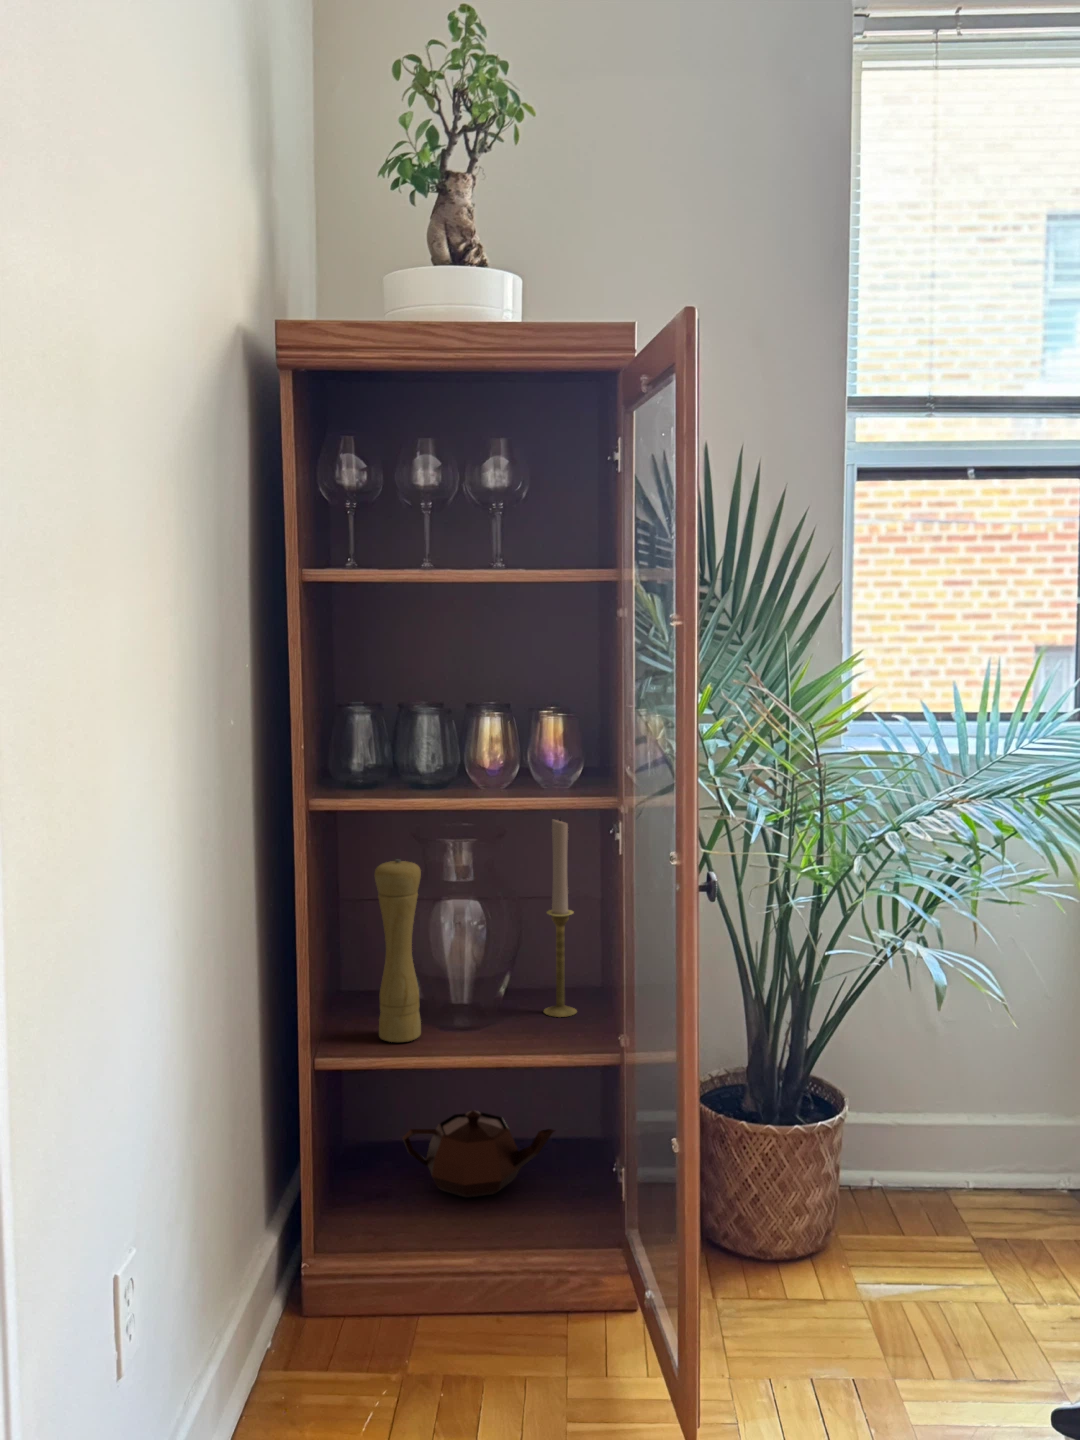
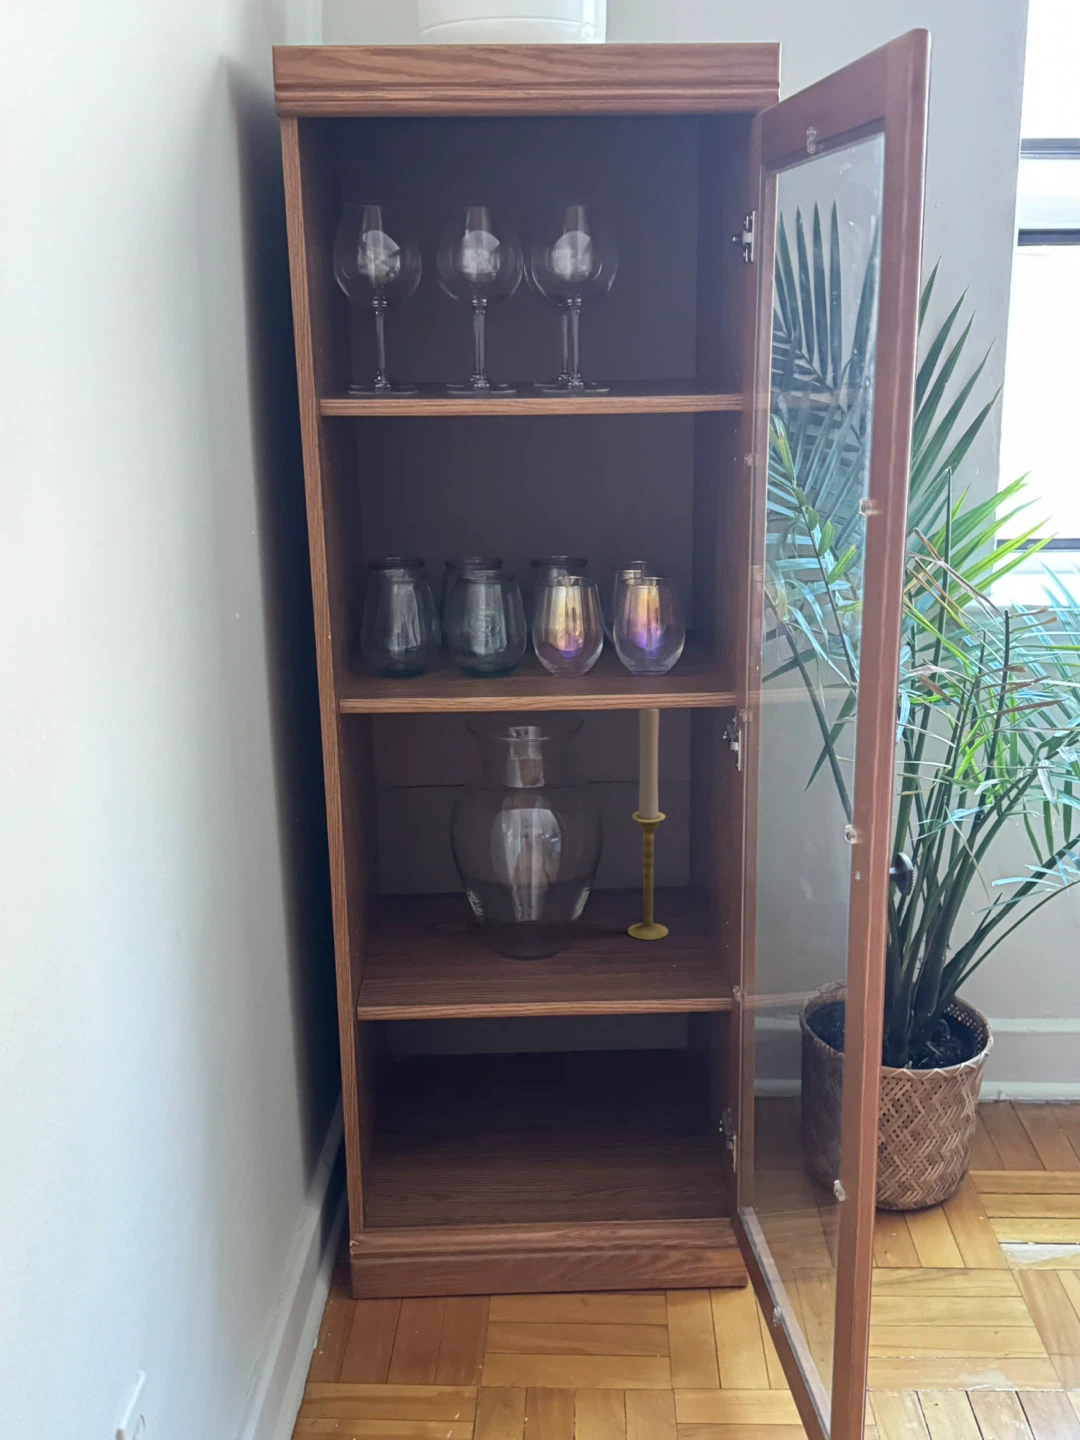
pepper mill: present [375,859,421,1042] -> none [424,764,485,983]
teapot: present [403,1110,554,1197] -> none [461,1042,644,1147]

